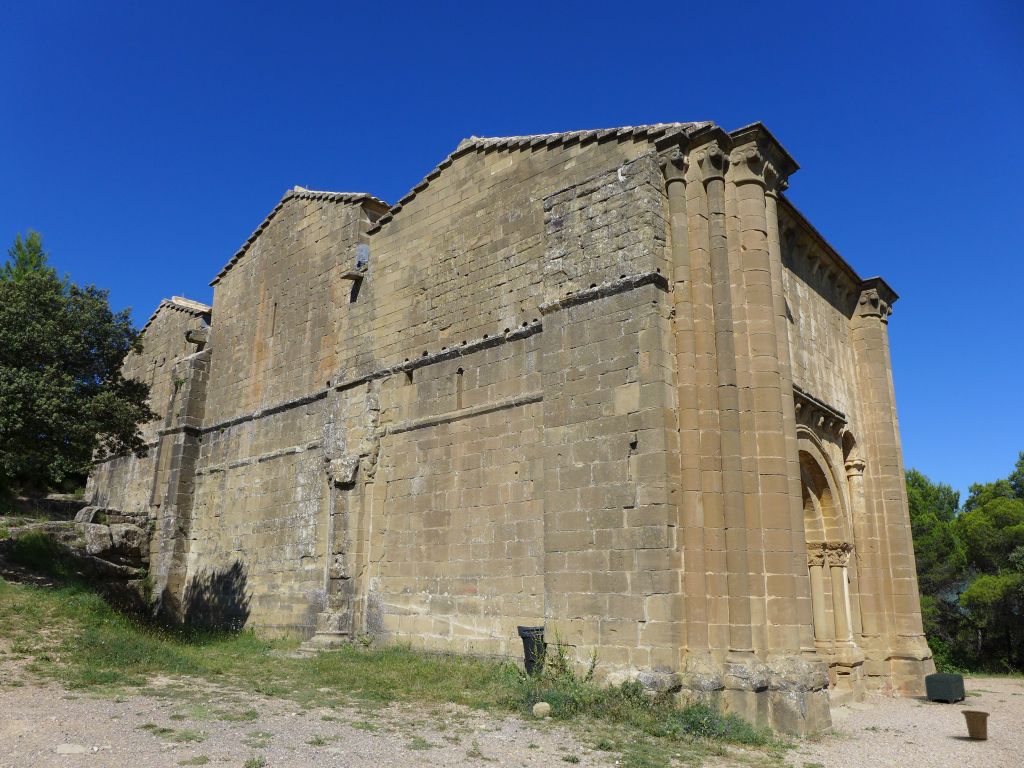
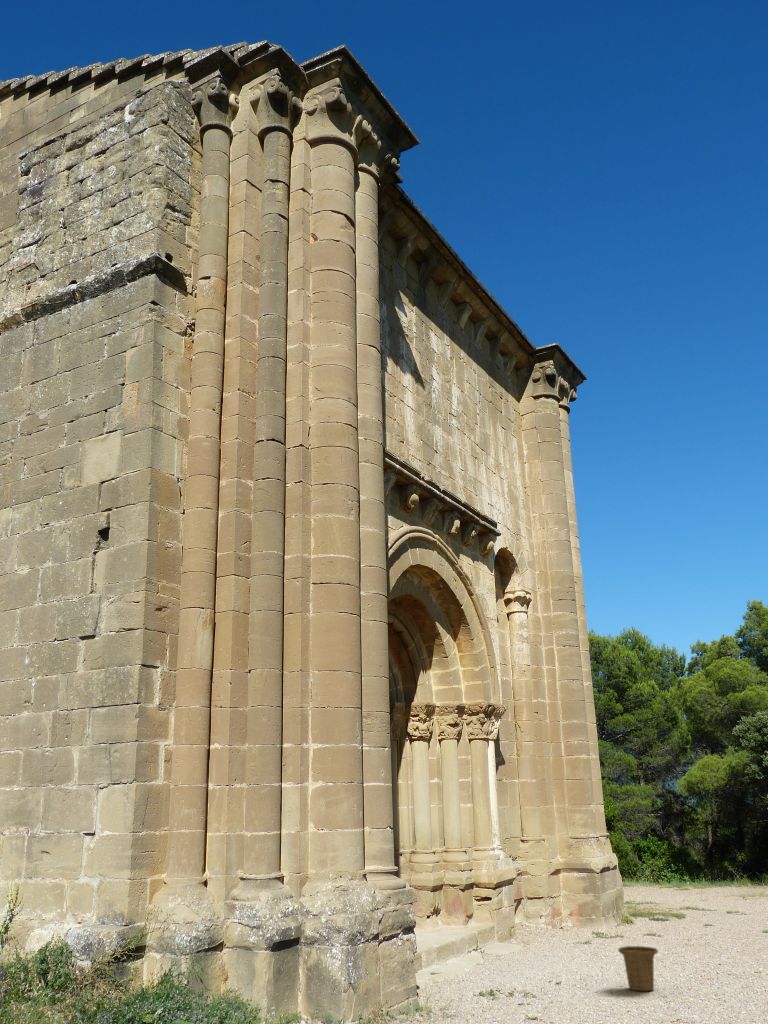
bench: present [925,673,965,704] -> none [601,886,655,931]

